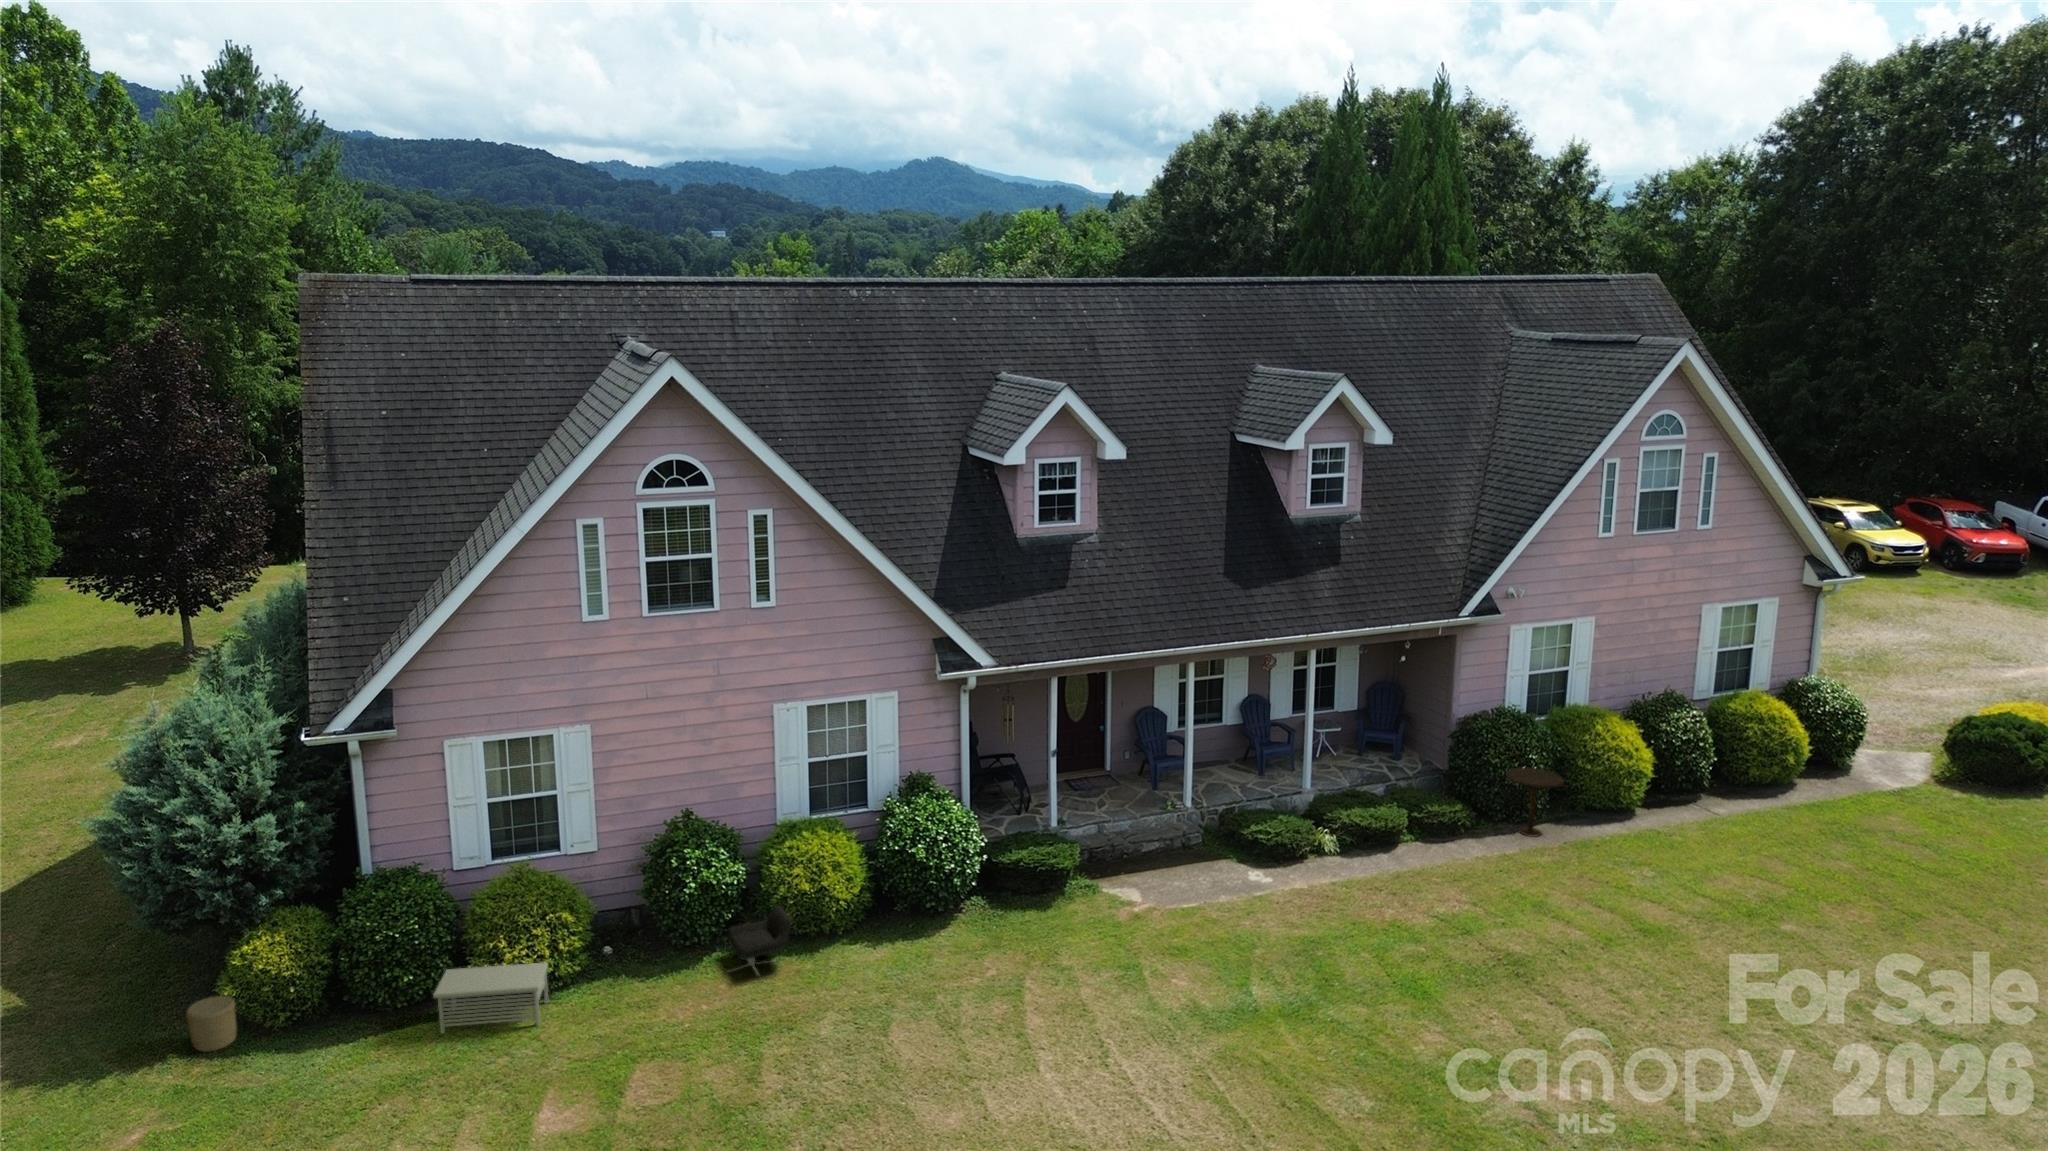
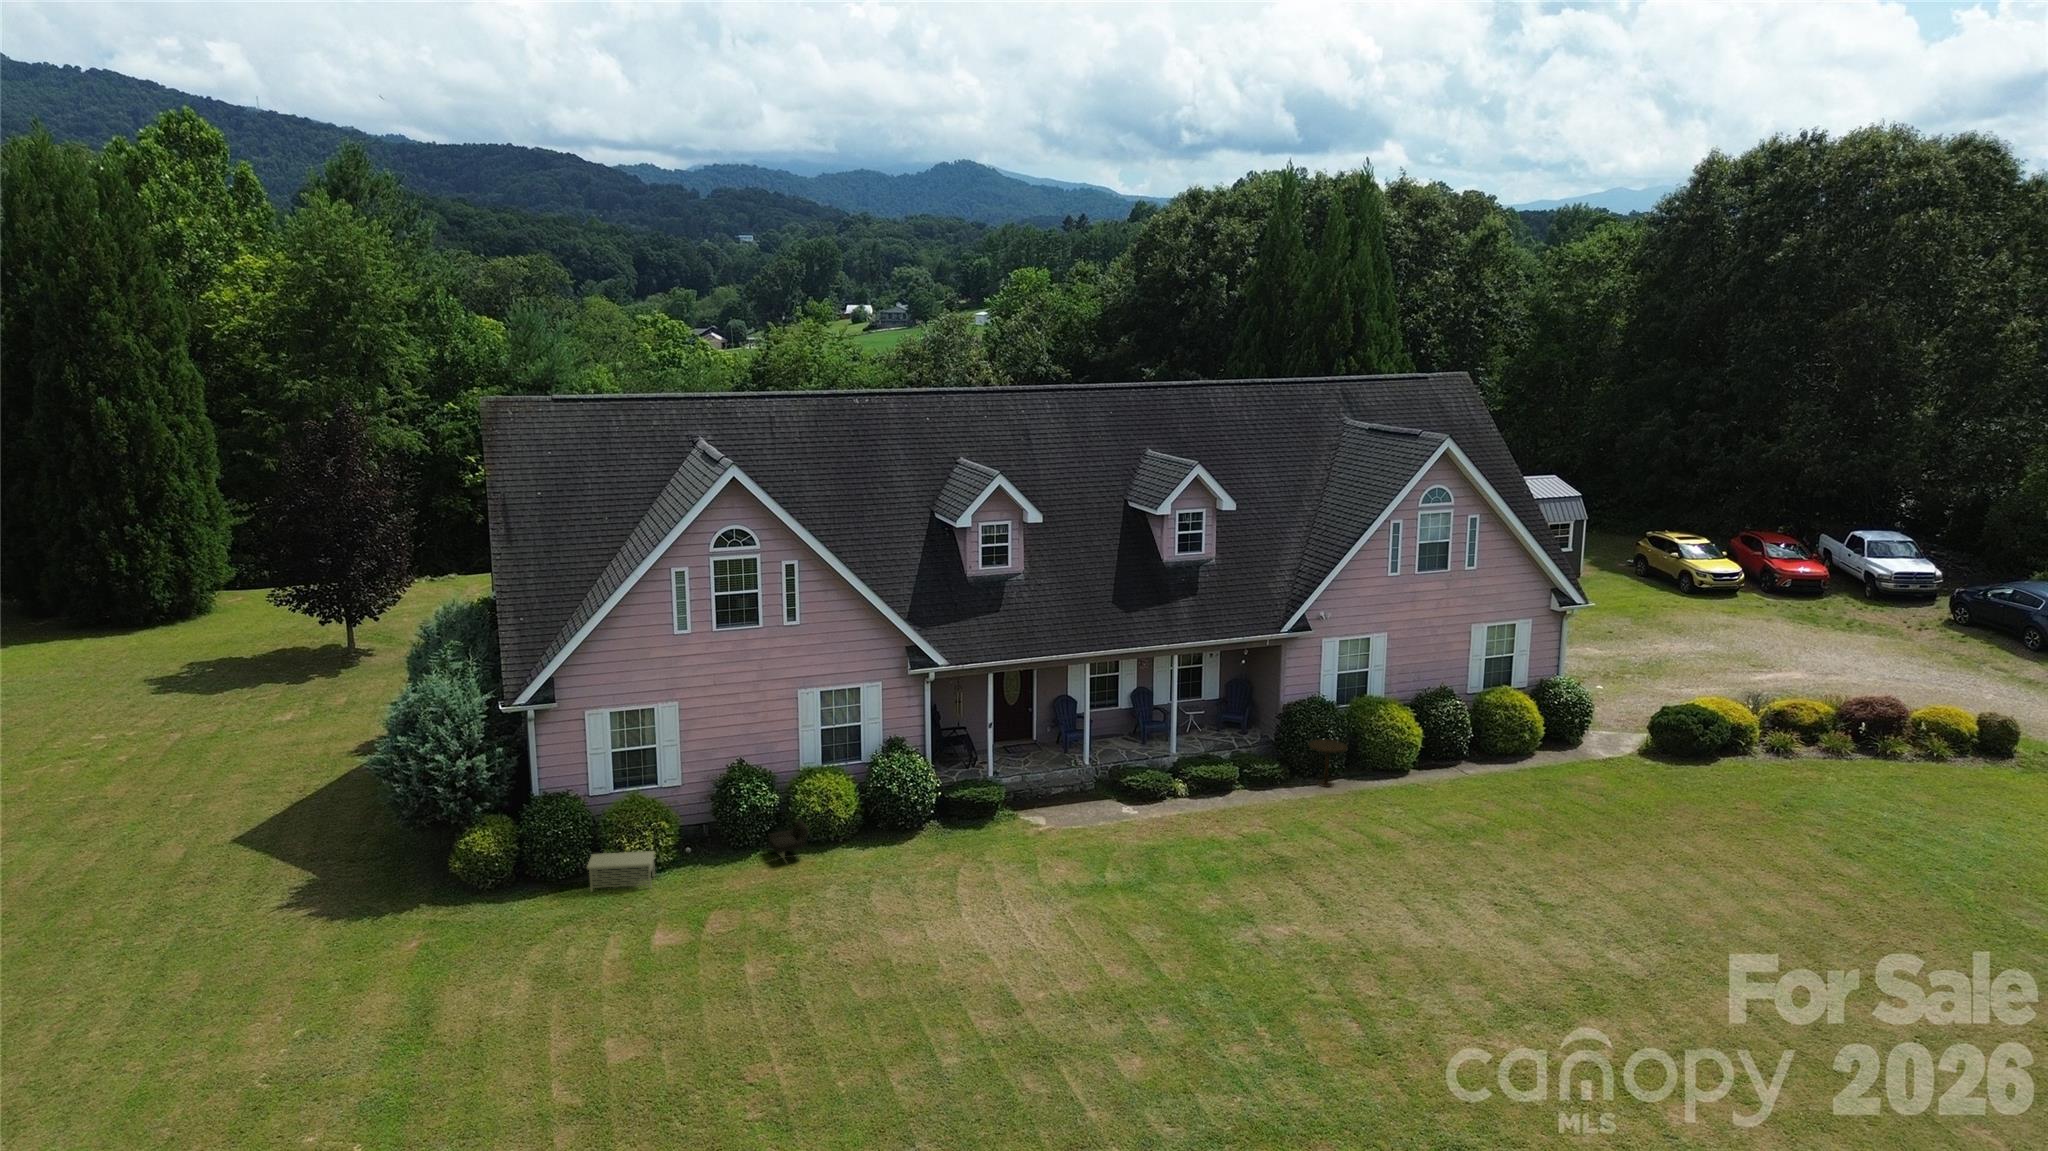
woven basket: present [186,996,237,1052] -> none [436,867,465,900]

